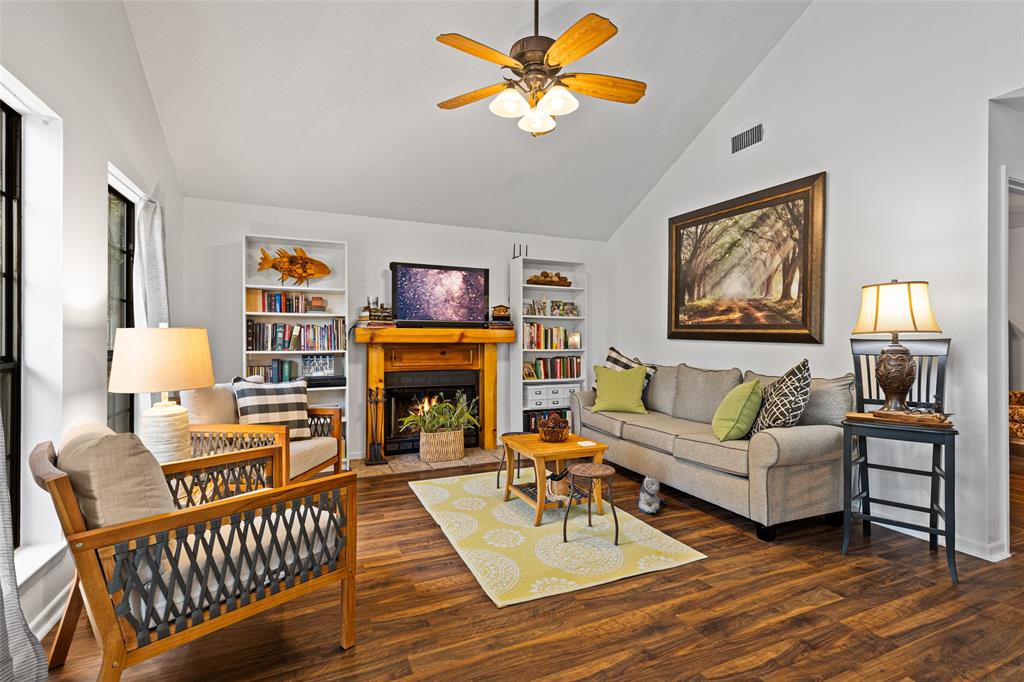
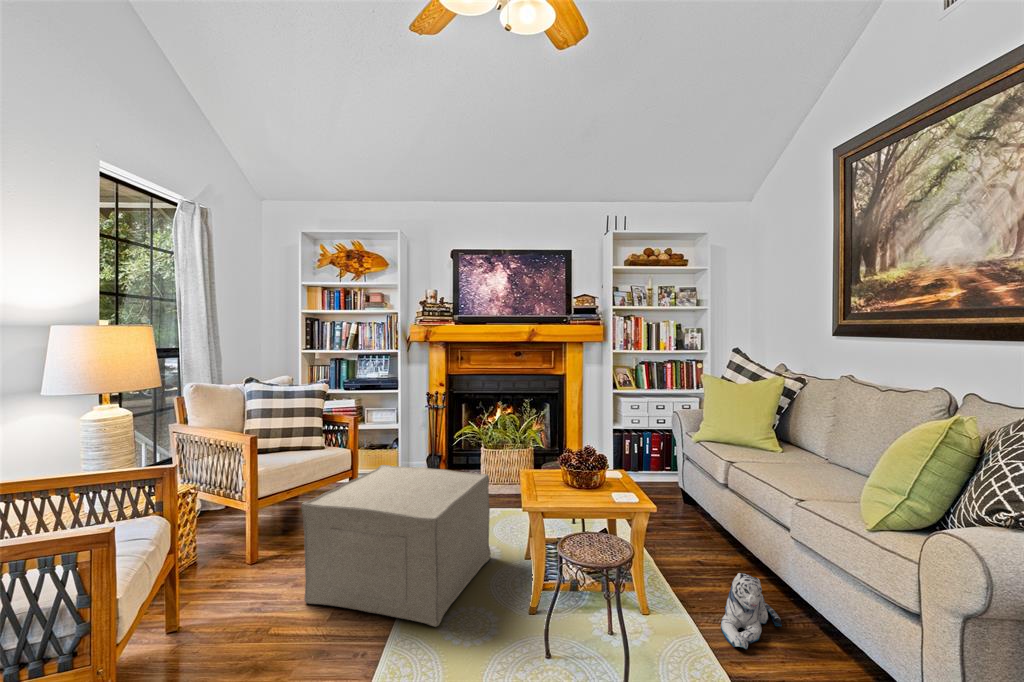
ottoman: none [375,438,484,533] -> present [301,465,491,627]

